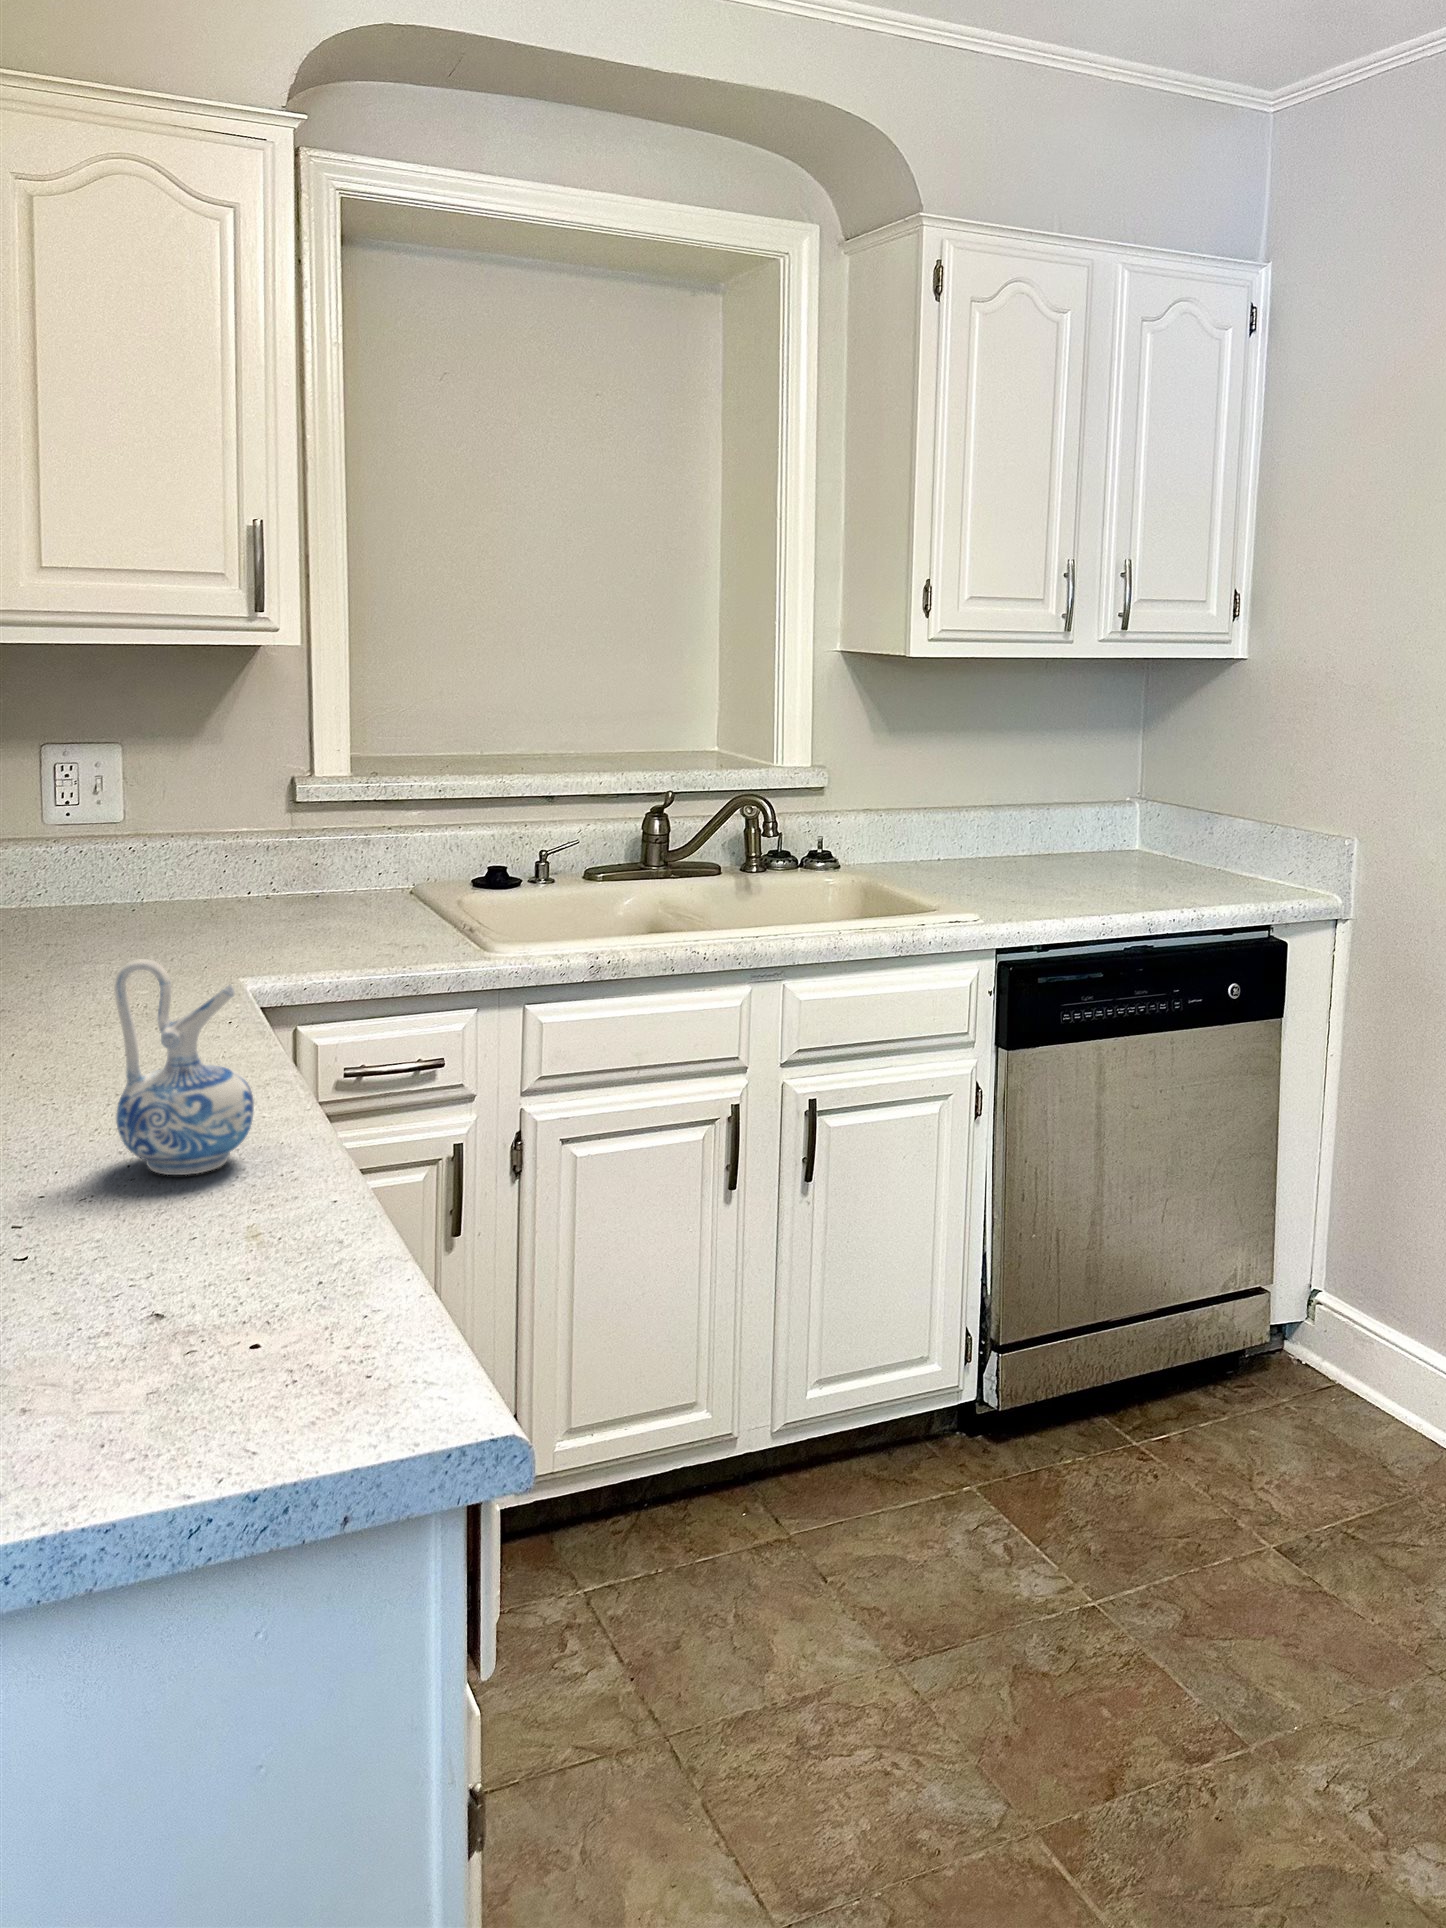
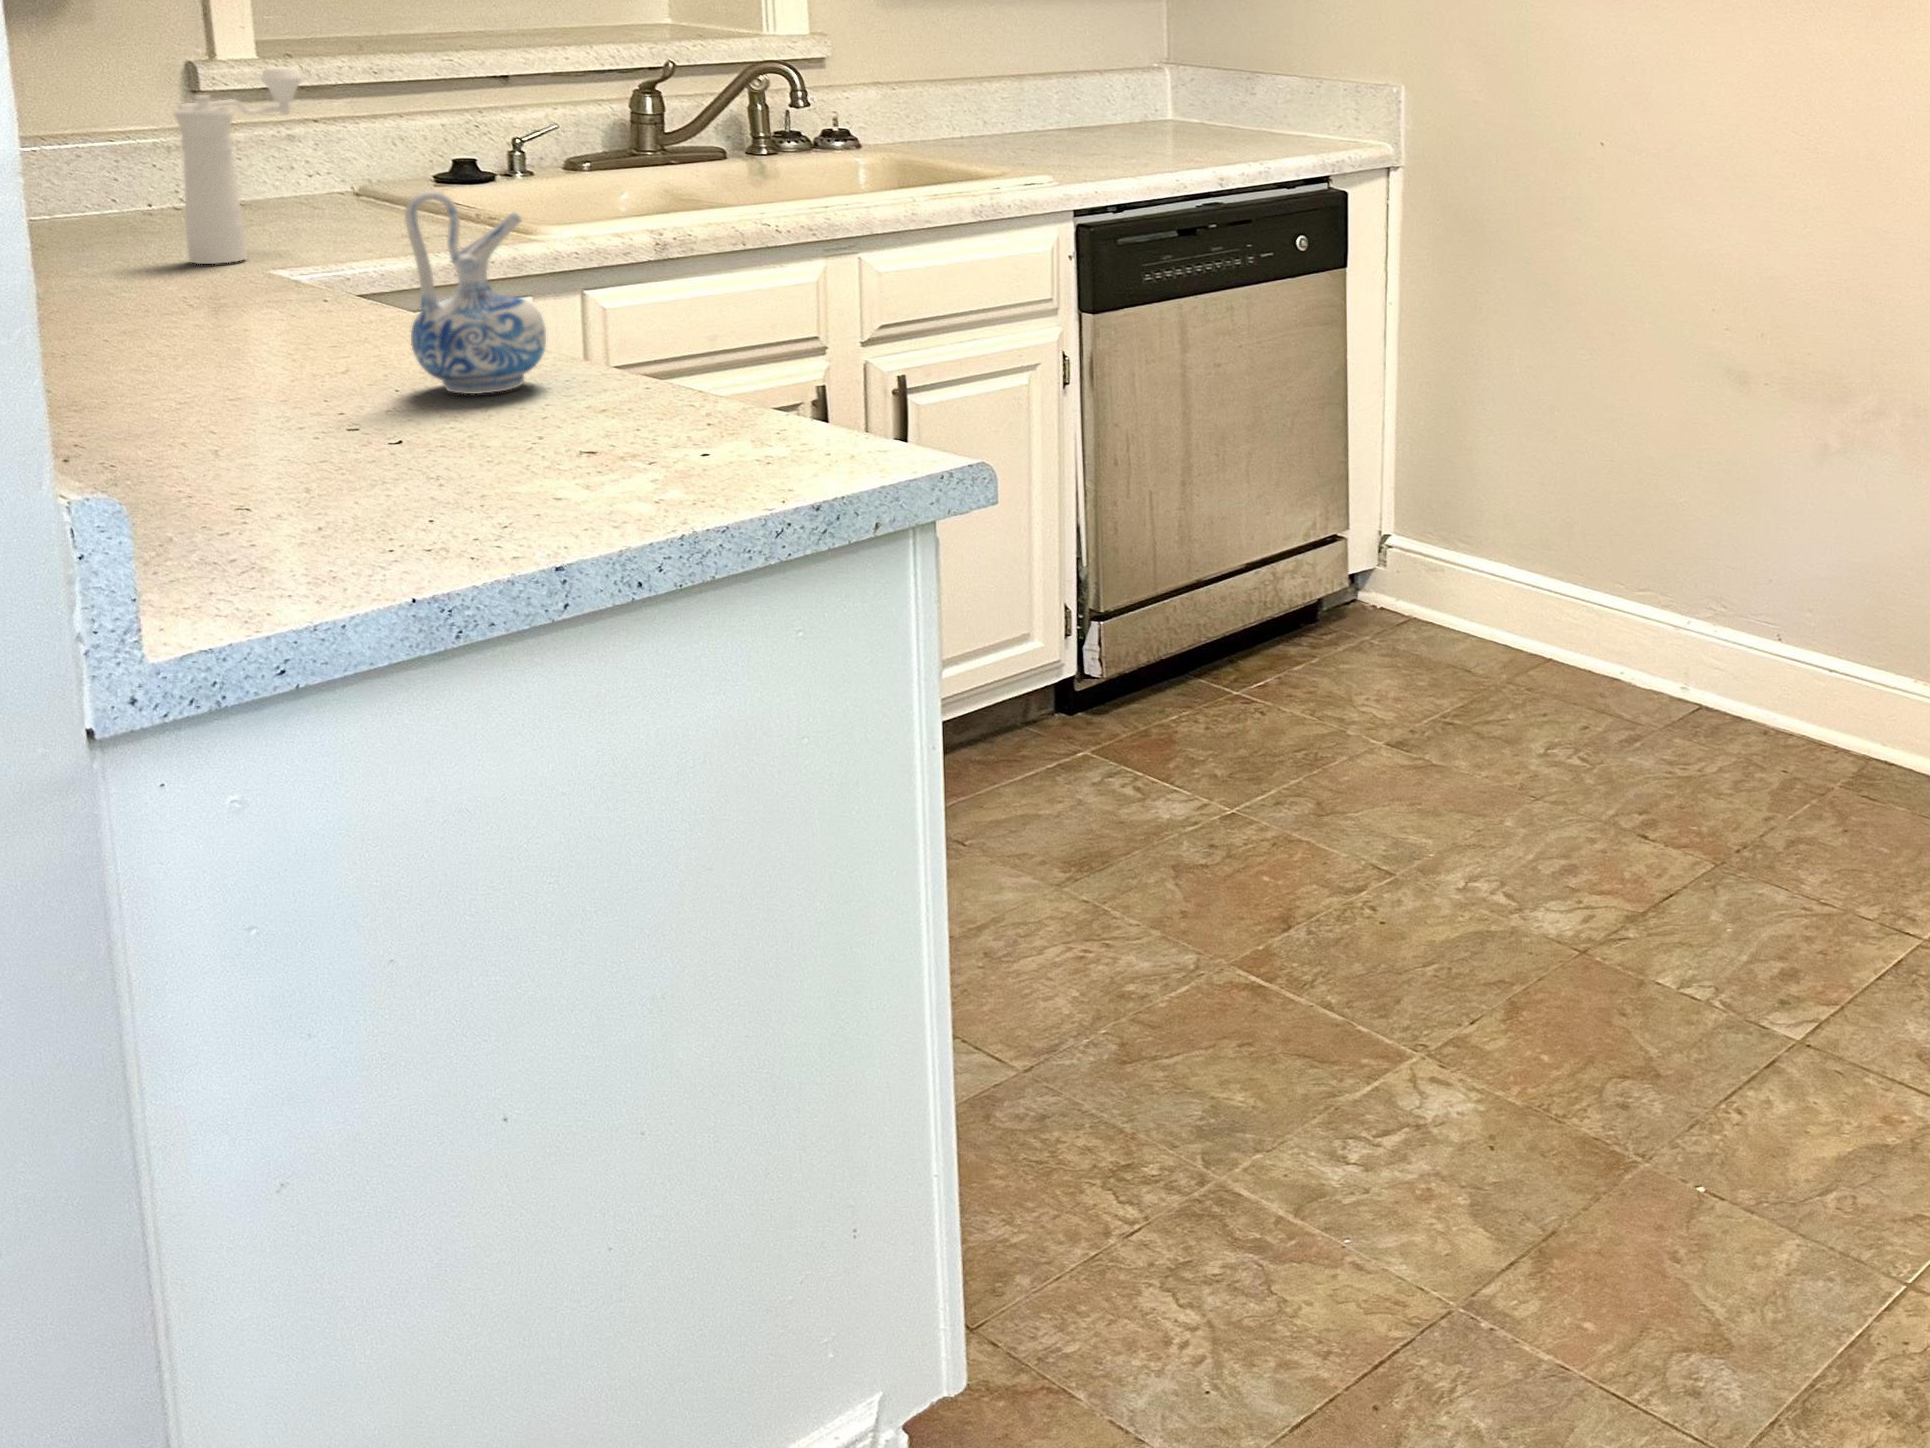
pepper mill: none [187,793,305,963] -> present [174,67,303,264]

